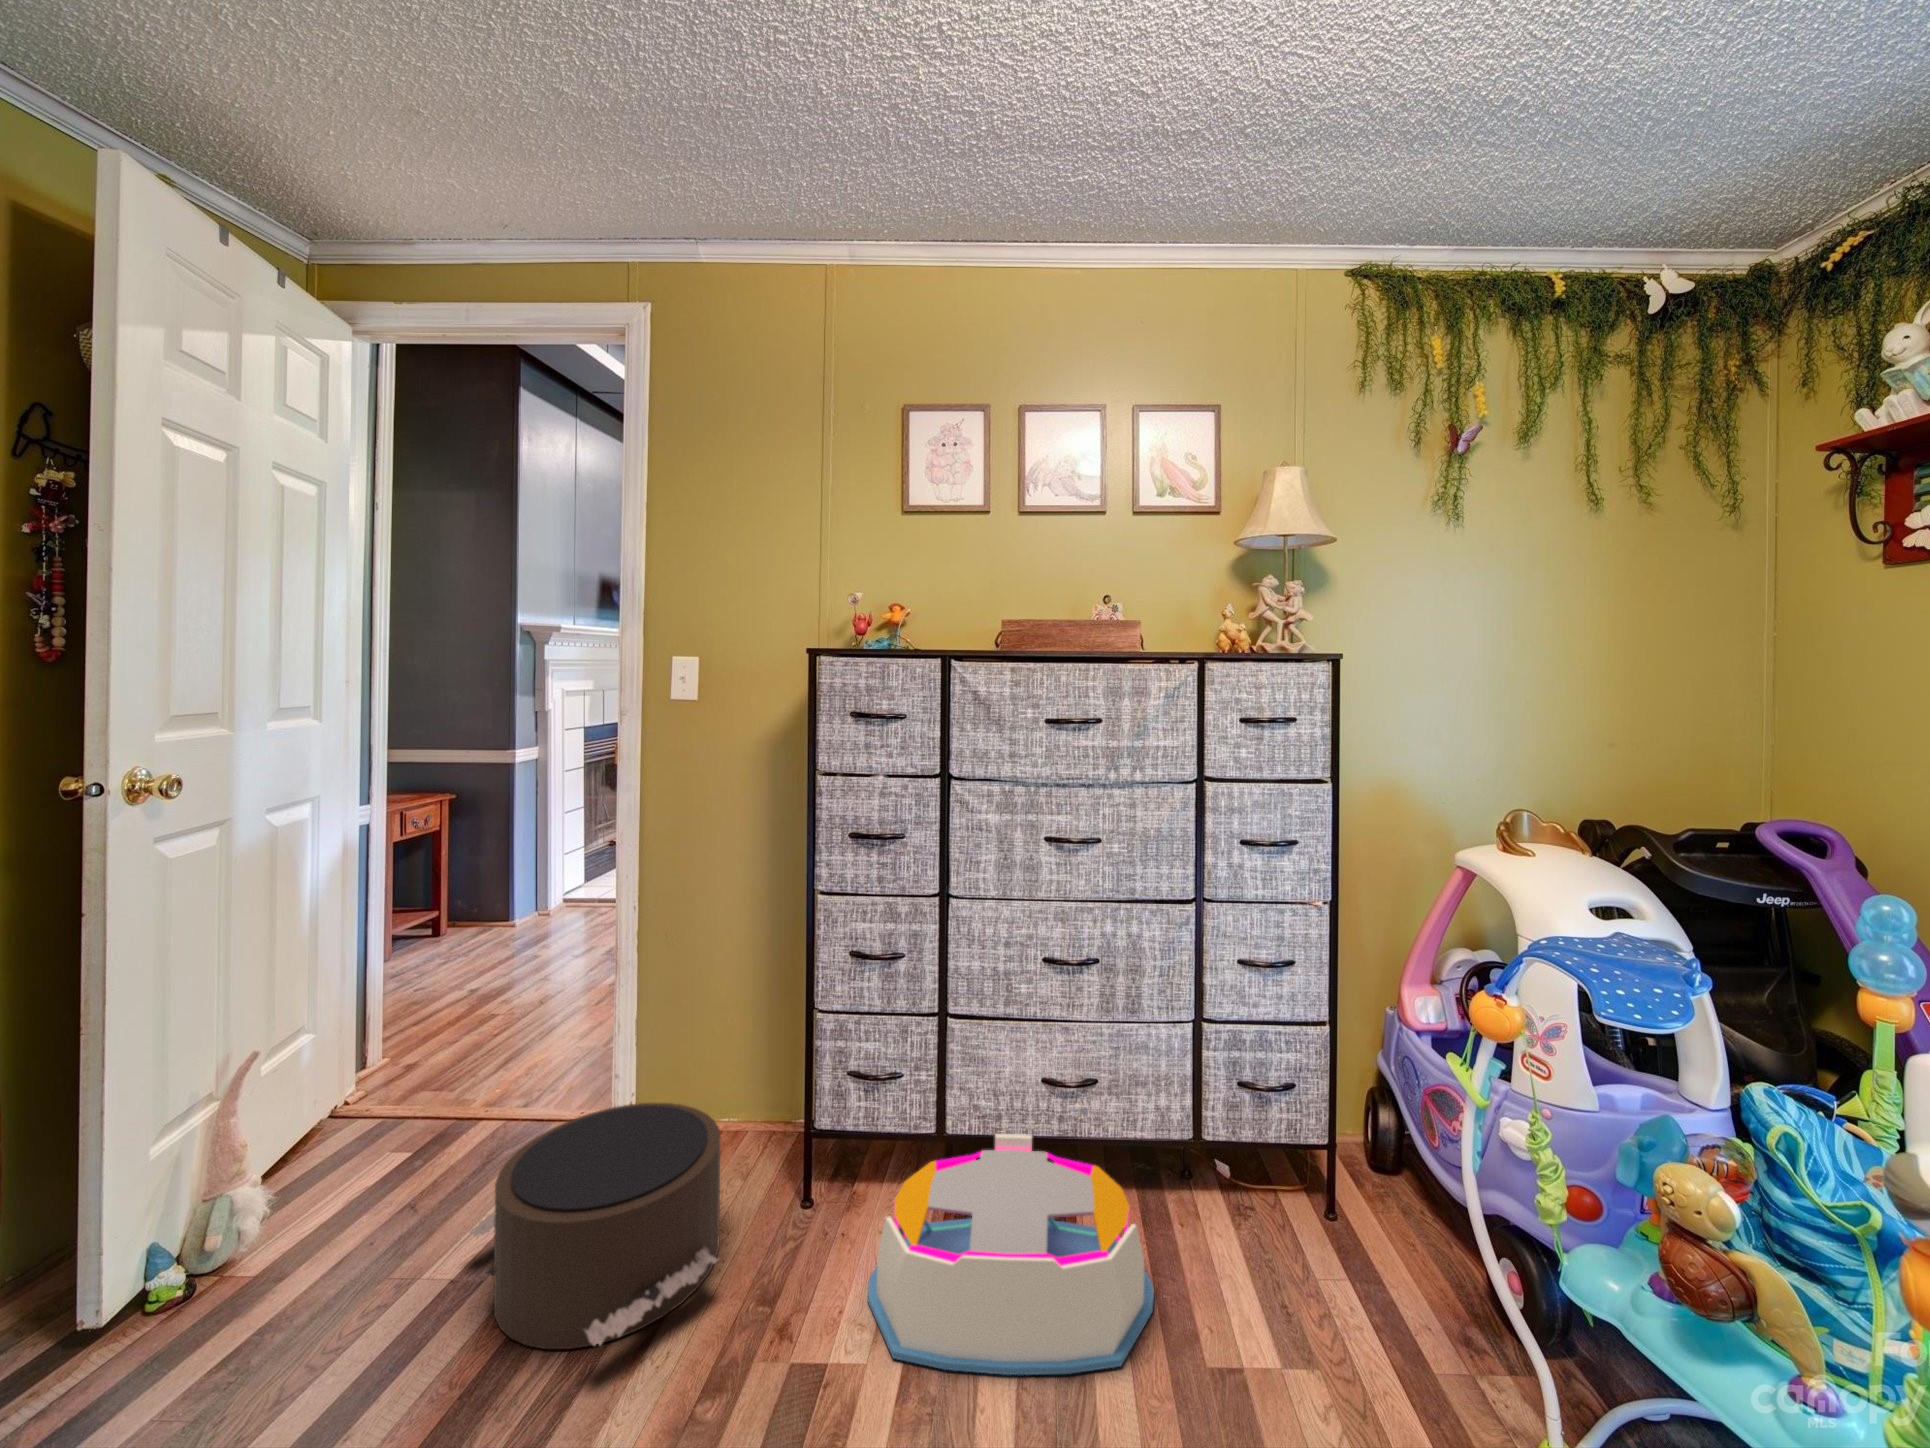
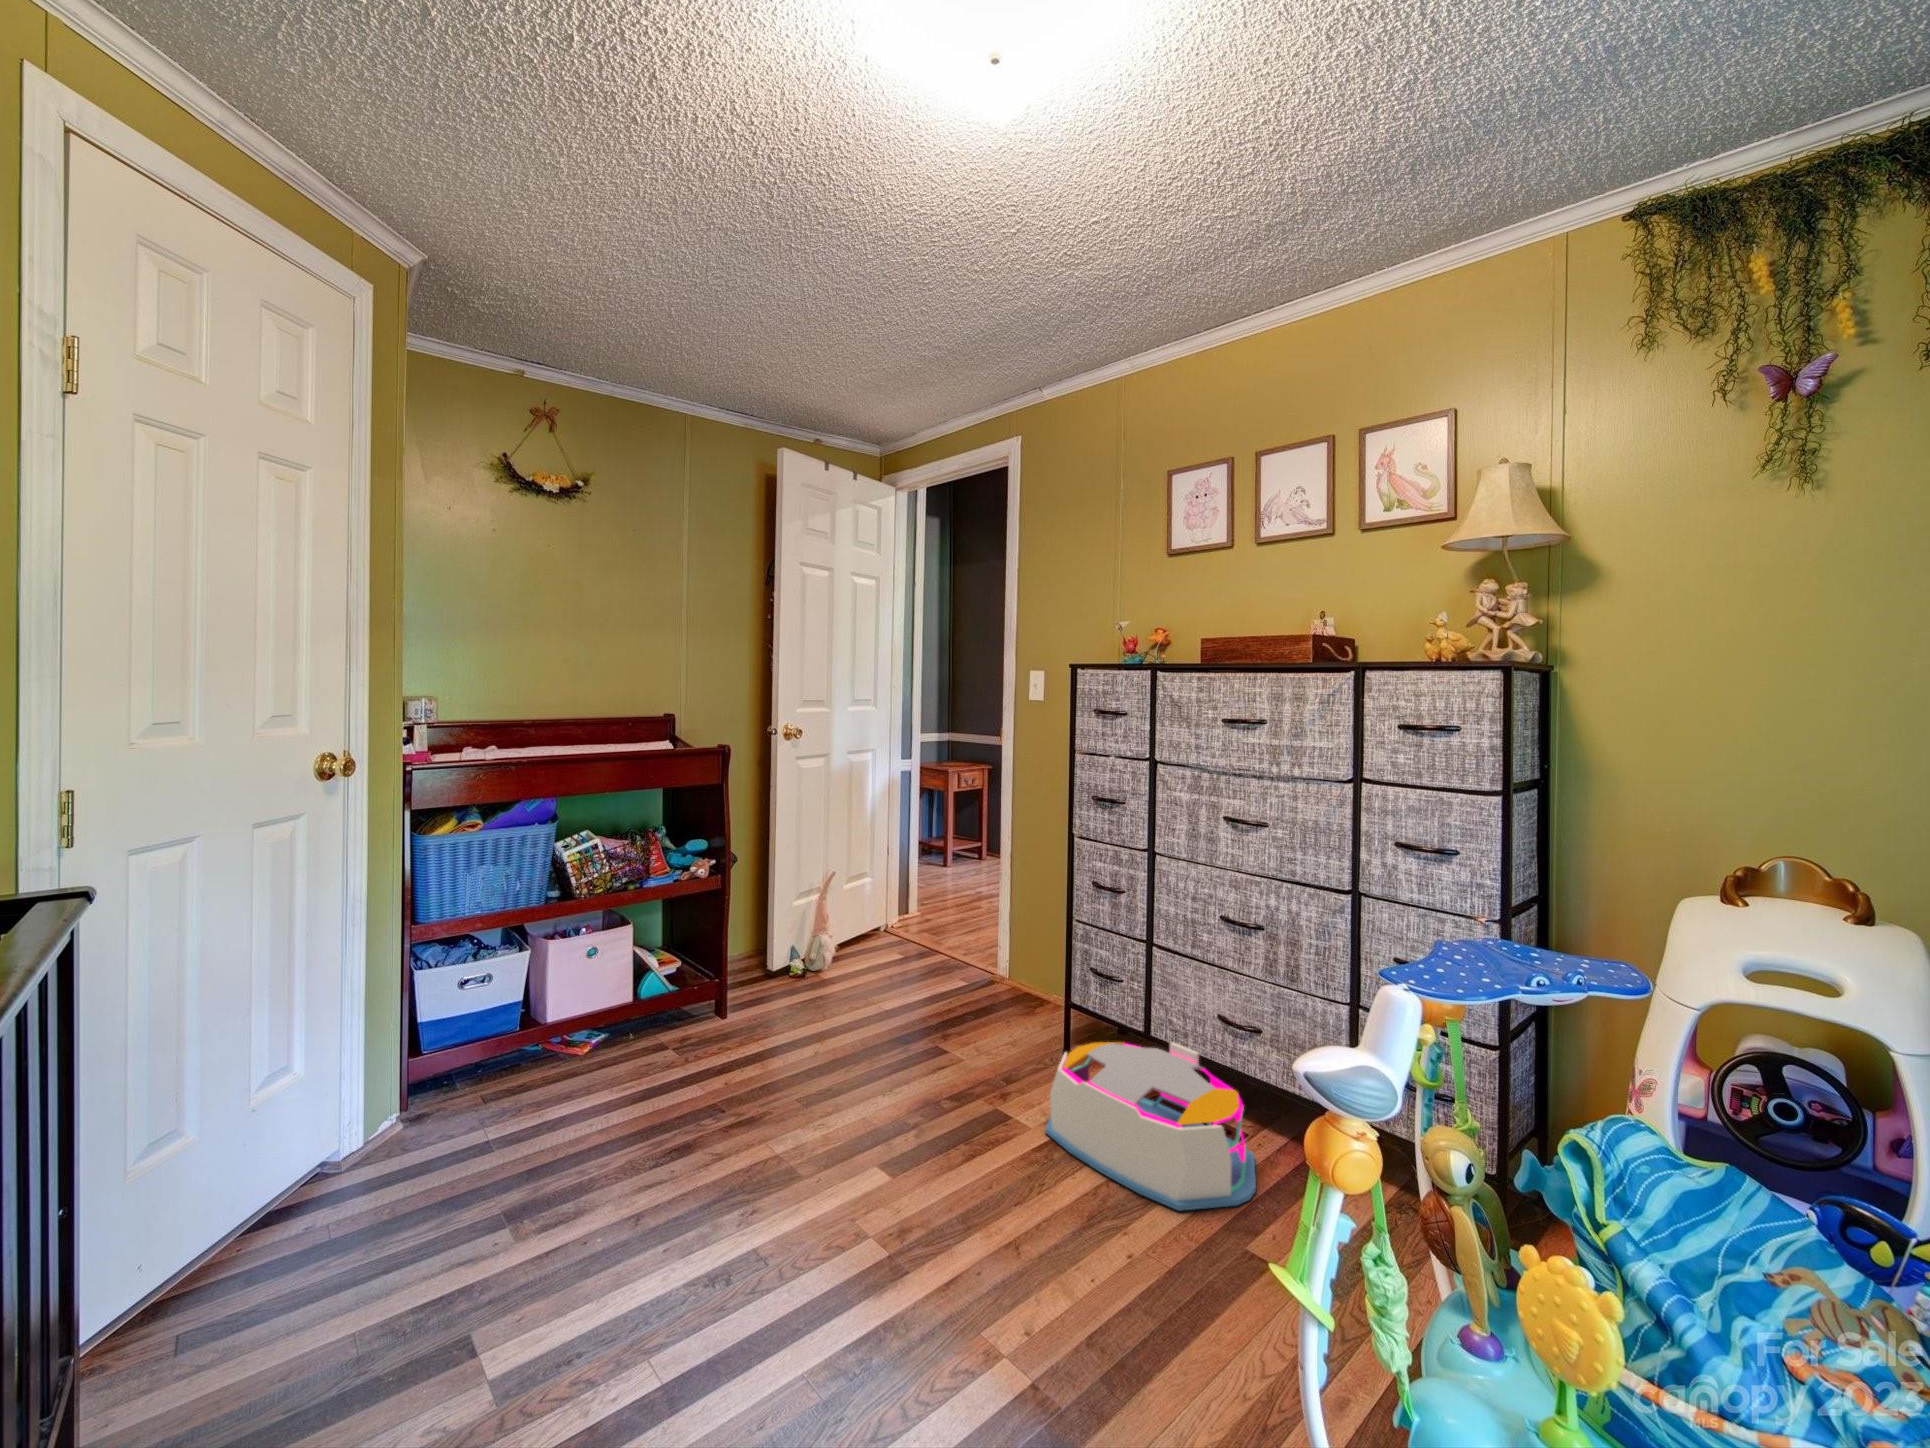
pouf: present [470,1103,721,1349] -> none [889,948,1010,1062]

